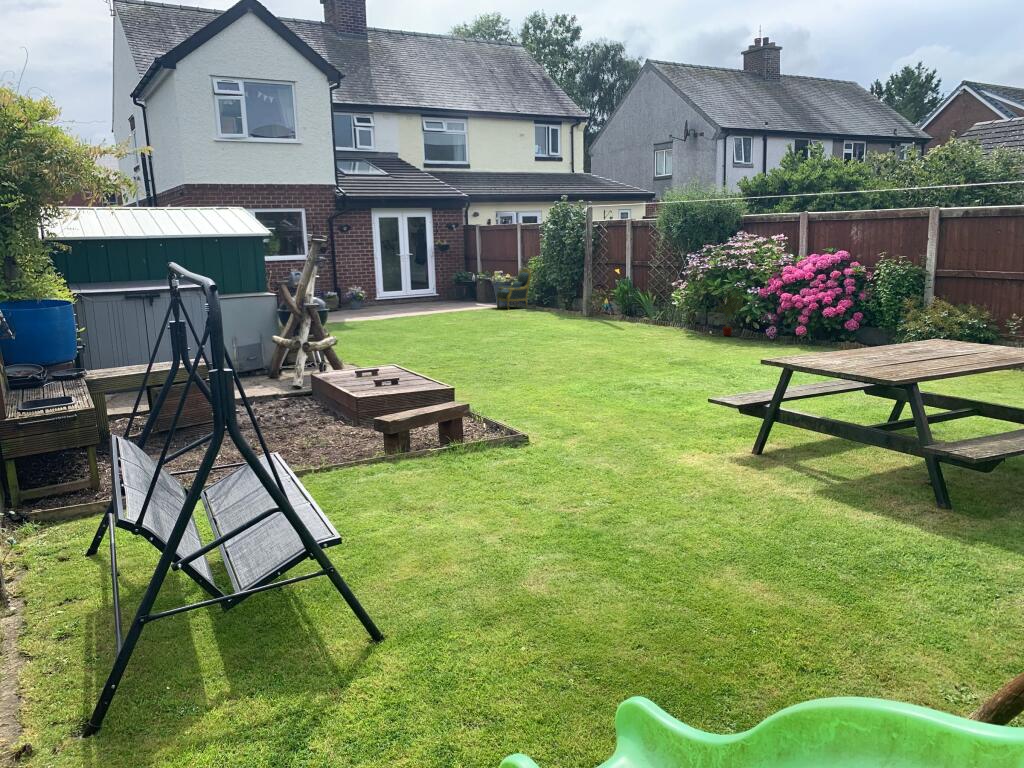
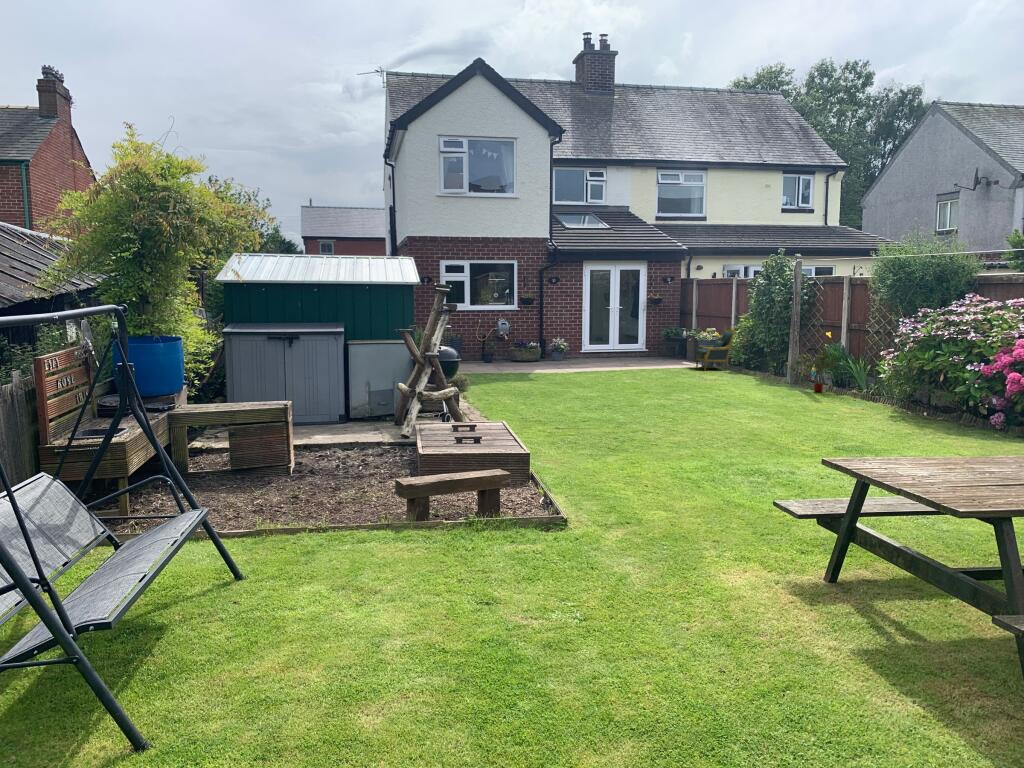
potted tree: present [715,289,743,336] -> present [805,346,838,392]

